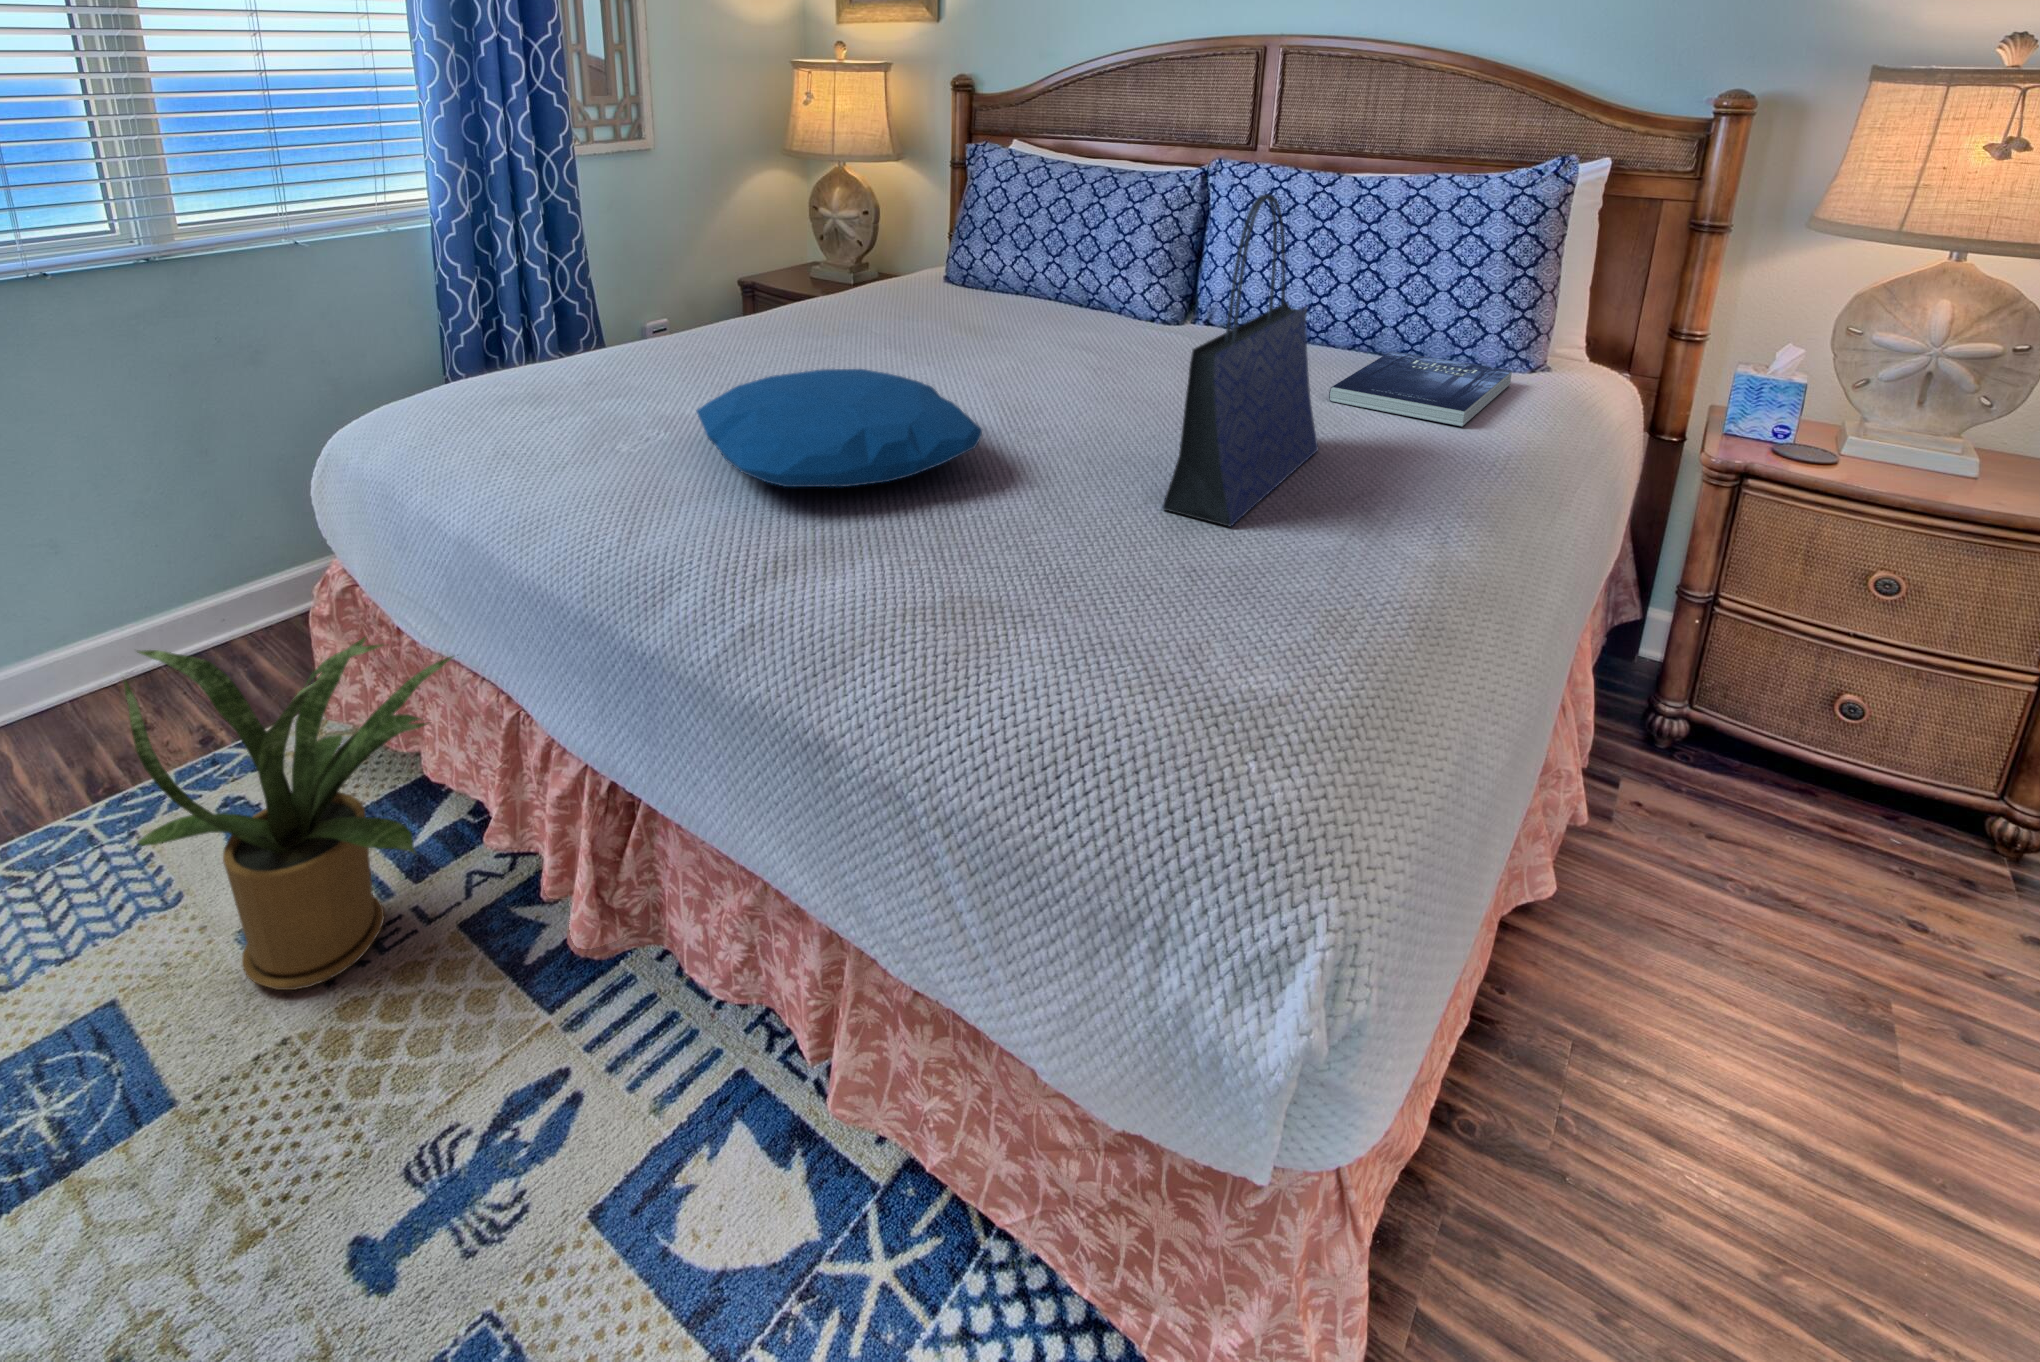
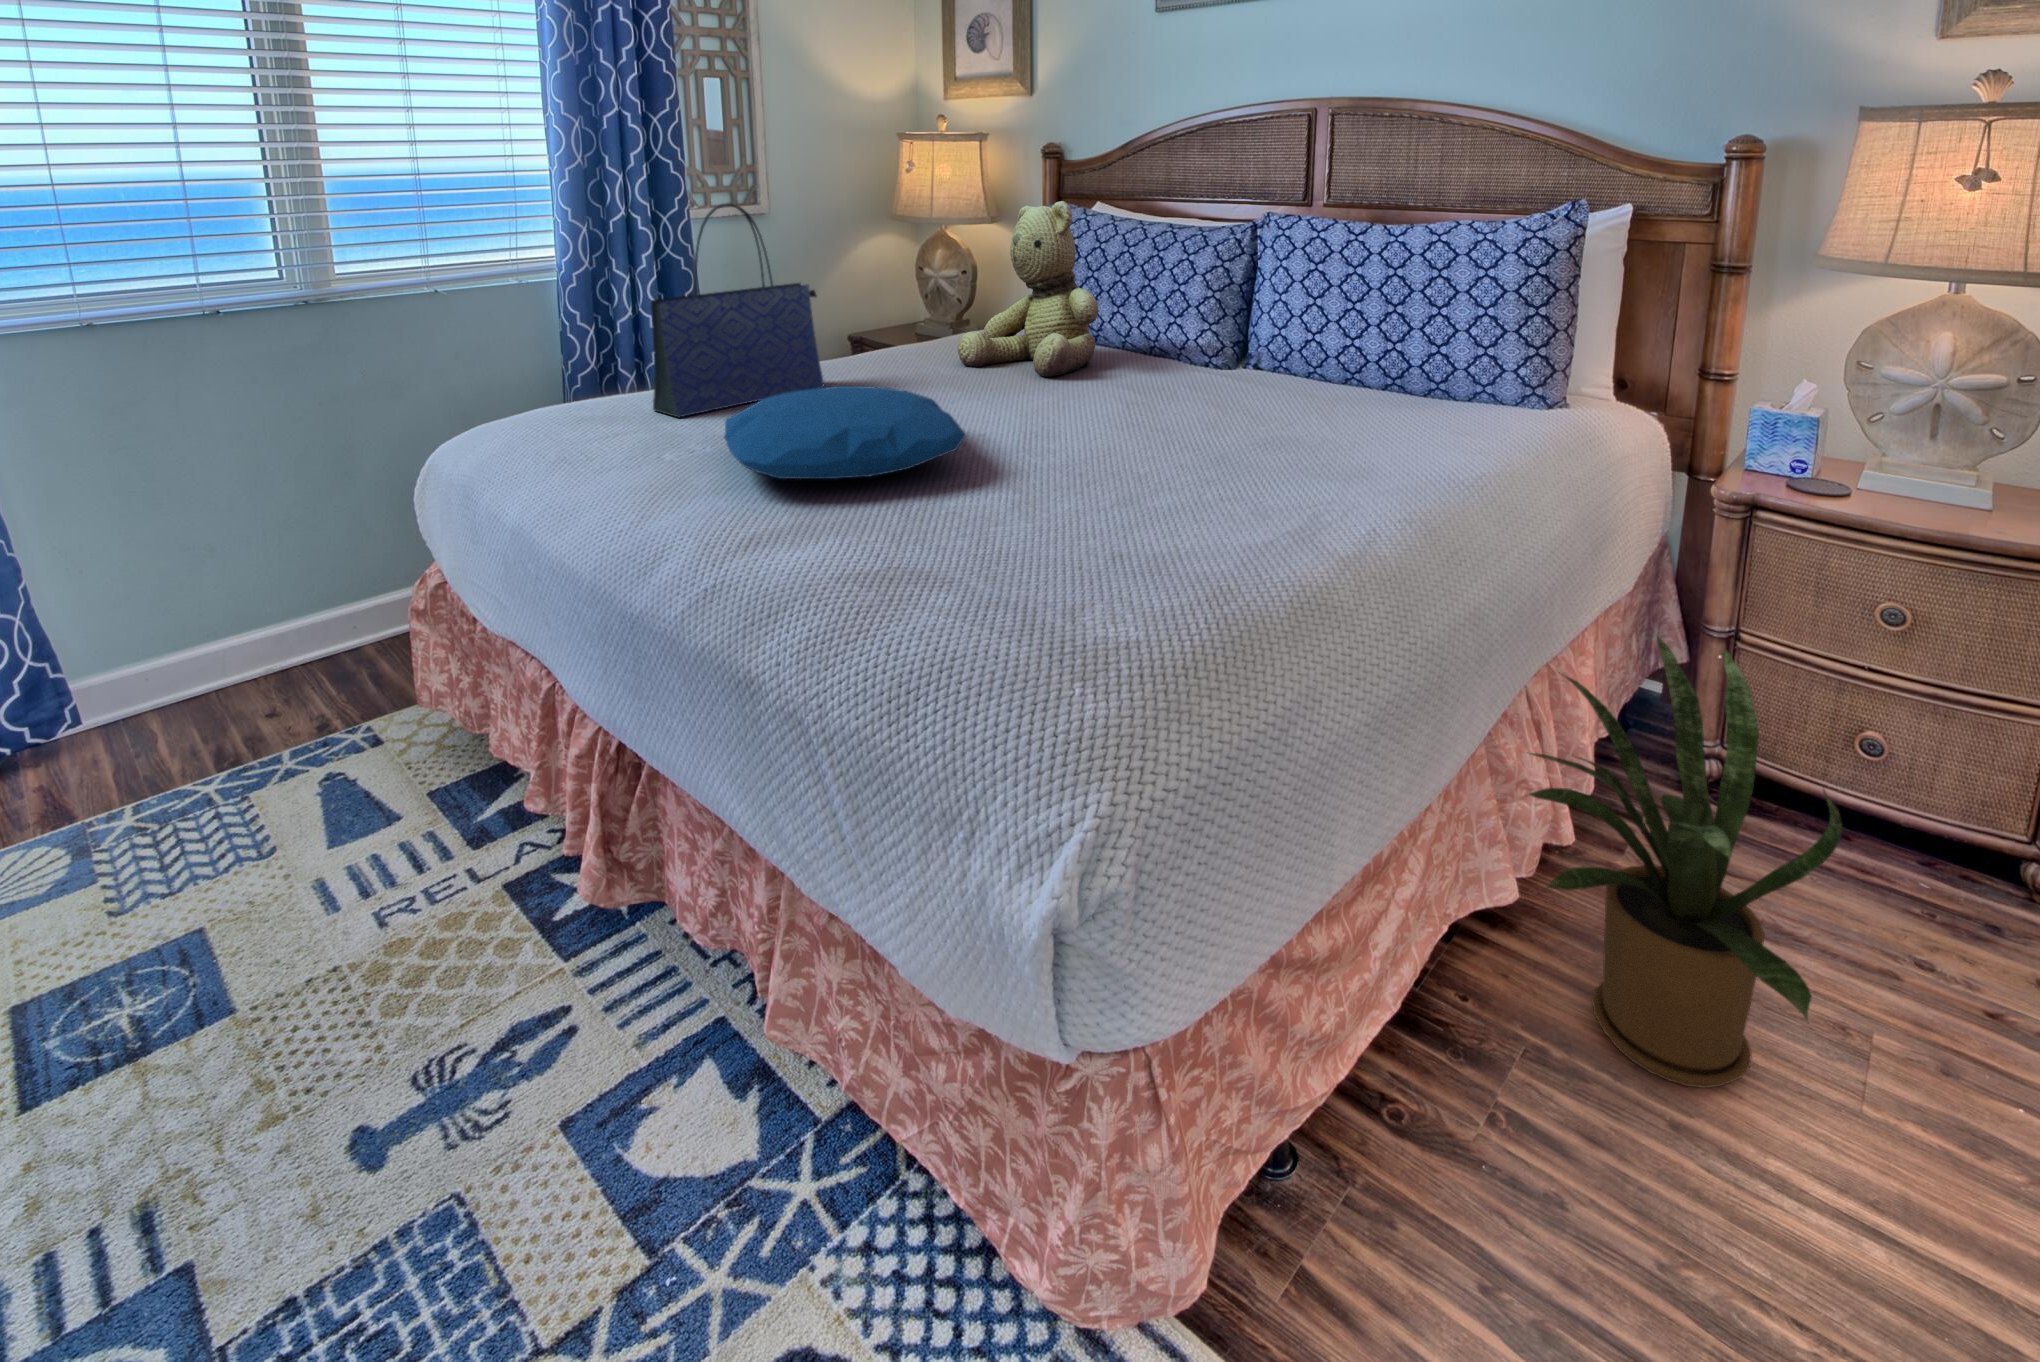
teddy bear: none [896,149,1053,342] -> present [957,201,1098,377]
tote bag: present [1162,194,1318,527] -> present [651,203,824,417]
book: present [1329,351,1512,427] -> none [1328,385,1516,446]
house plant: present [124,637,453,990] -> present [1527,636,1842,1088]

